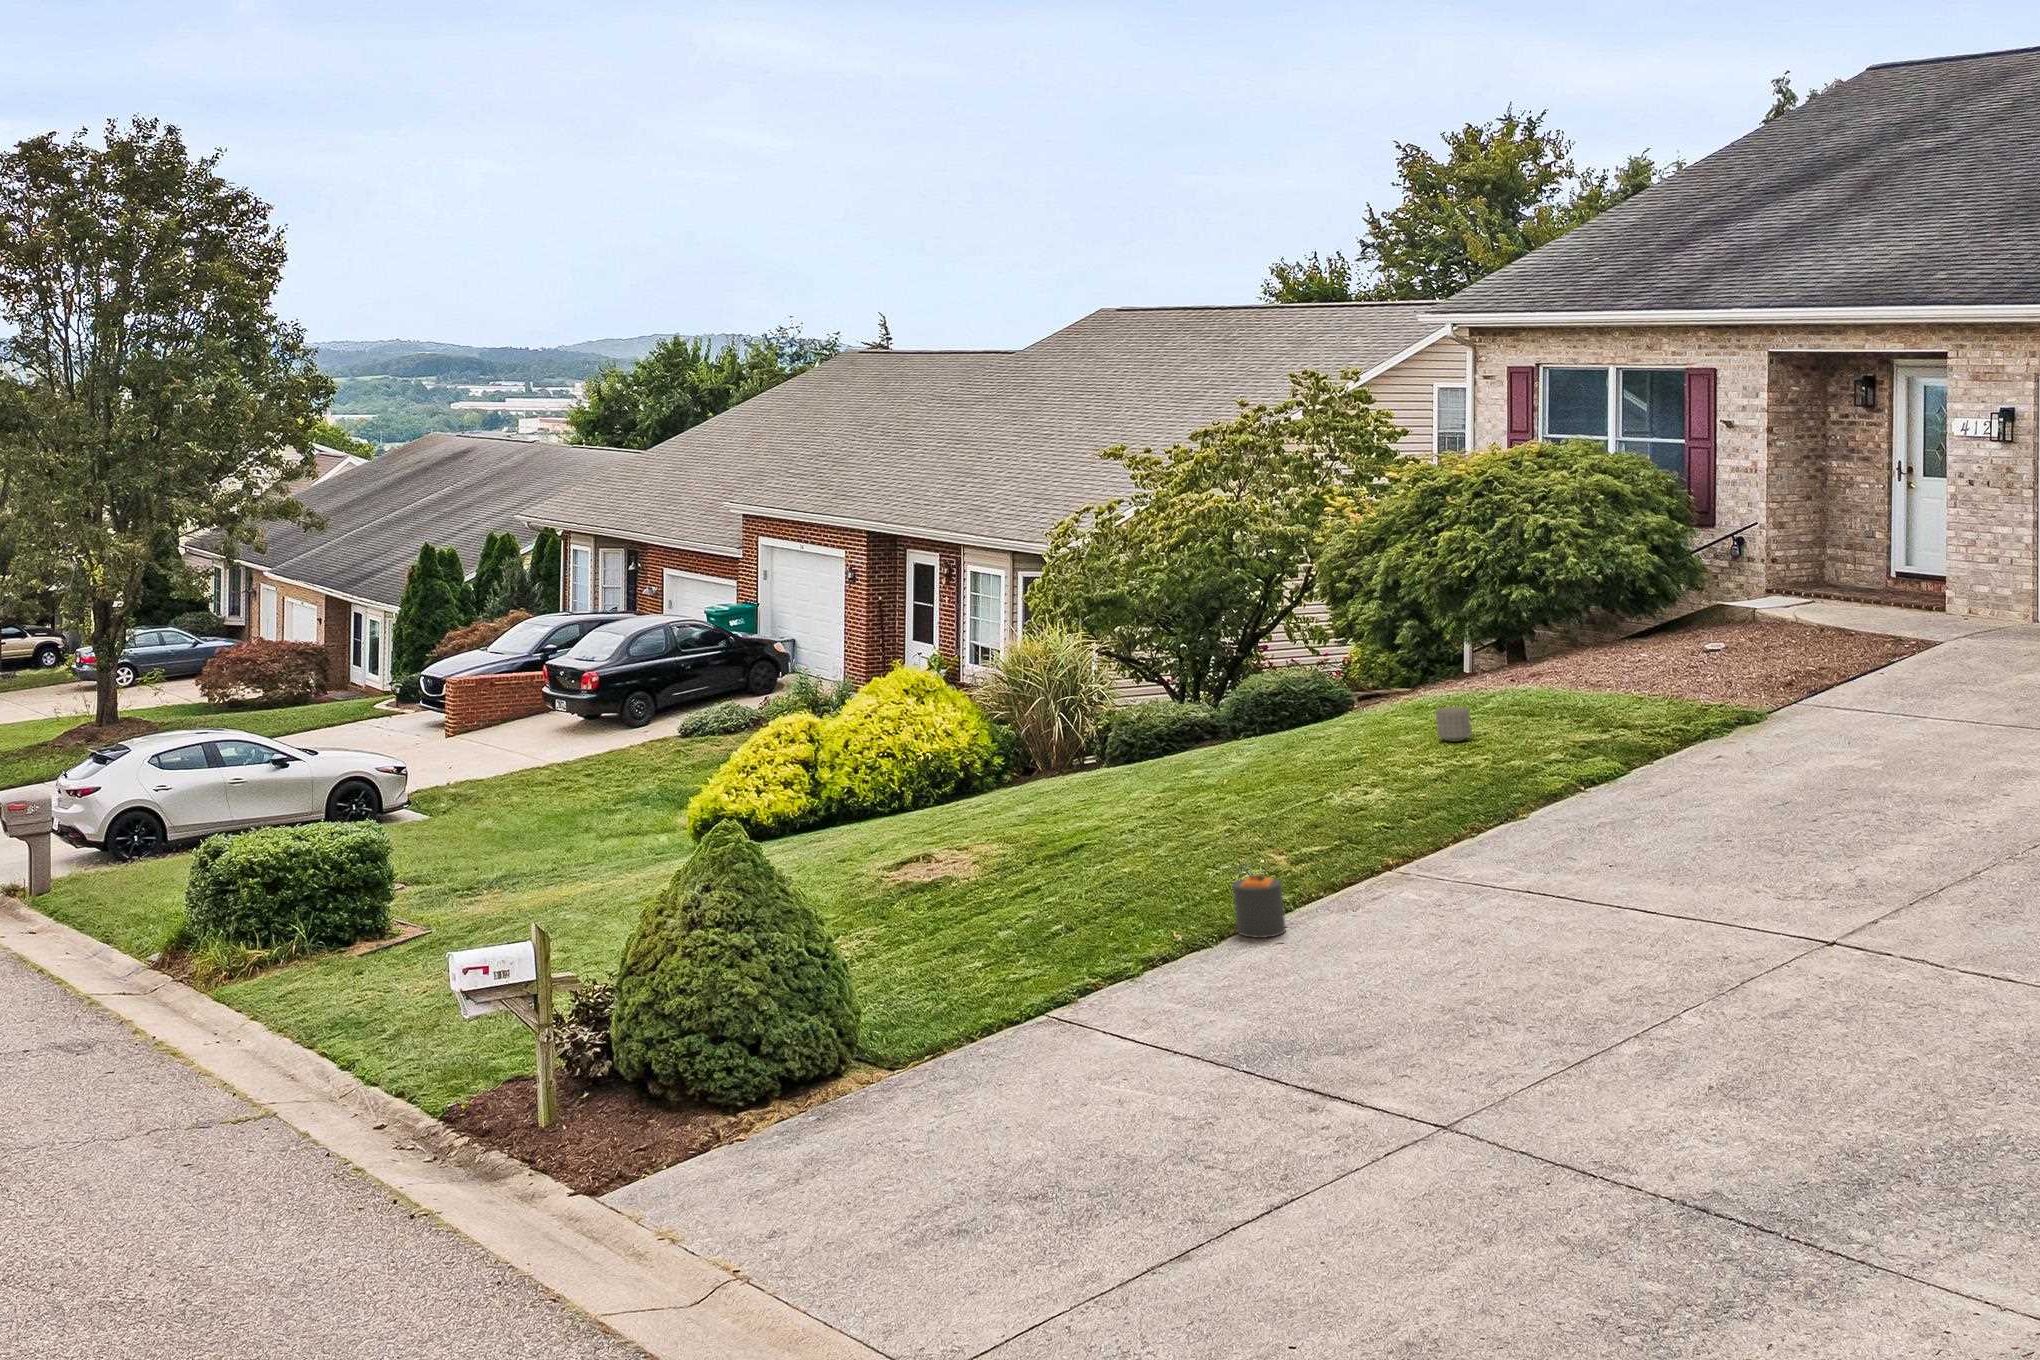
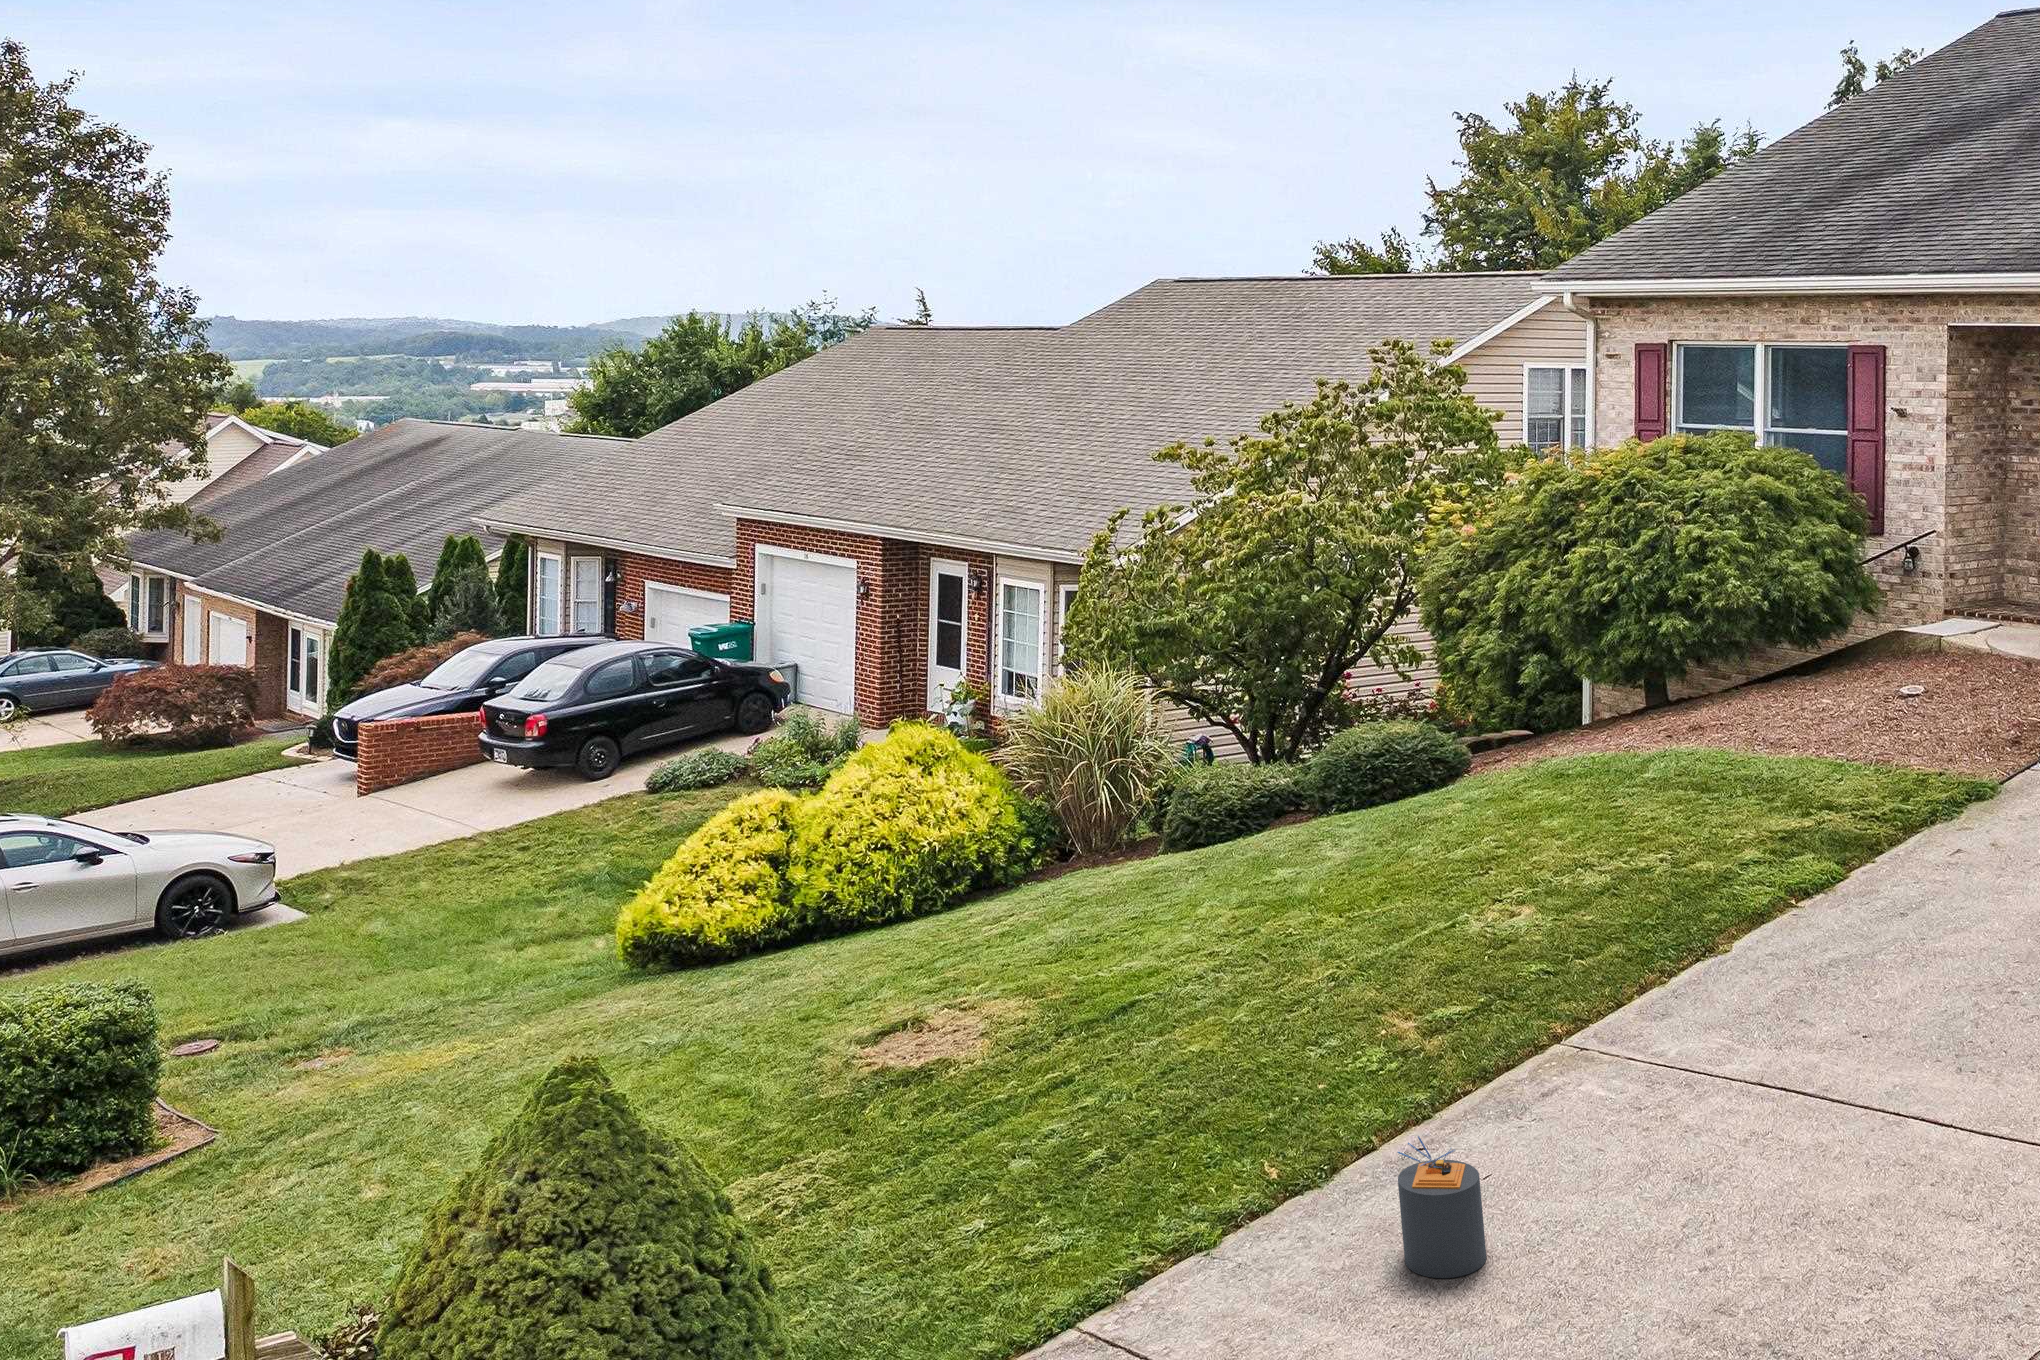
planter: present [1436,707,1471,742] -> none [1623,793,1671,843]

